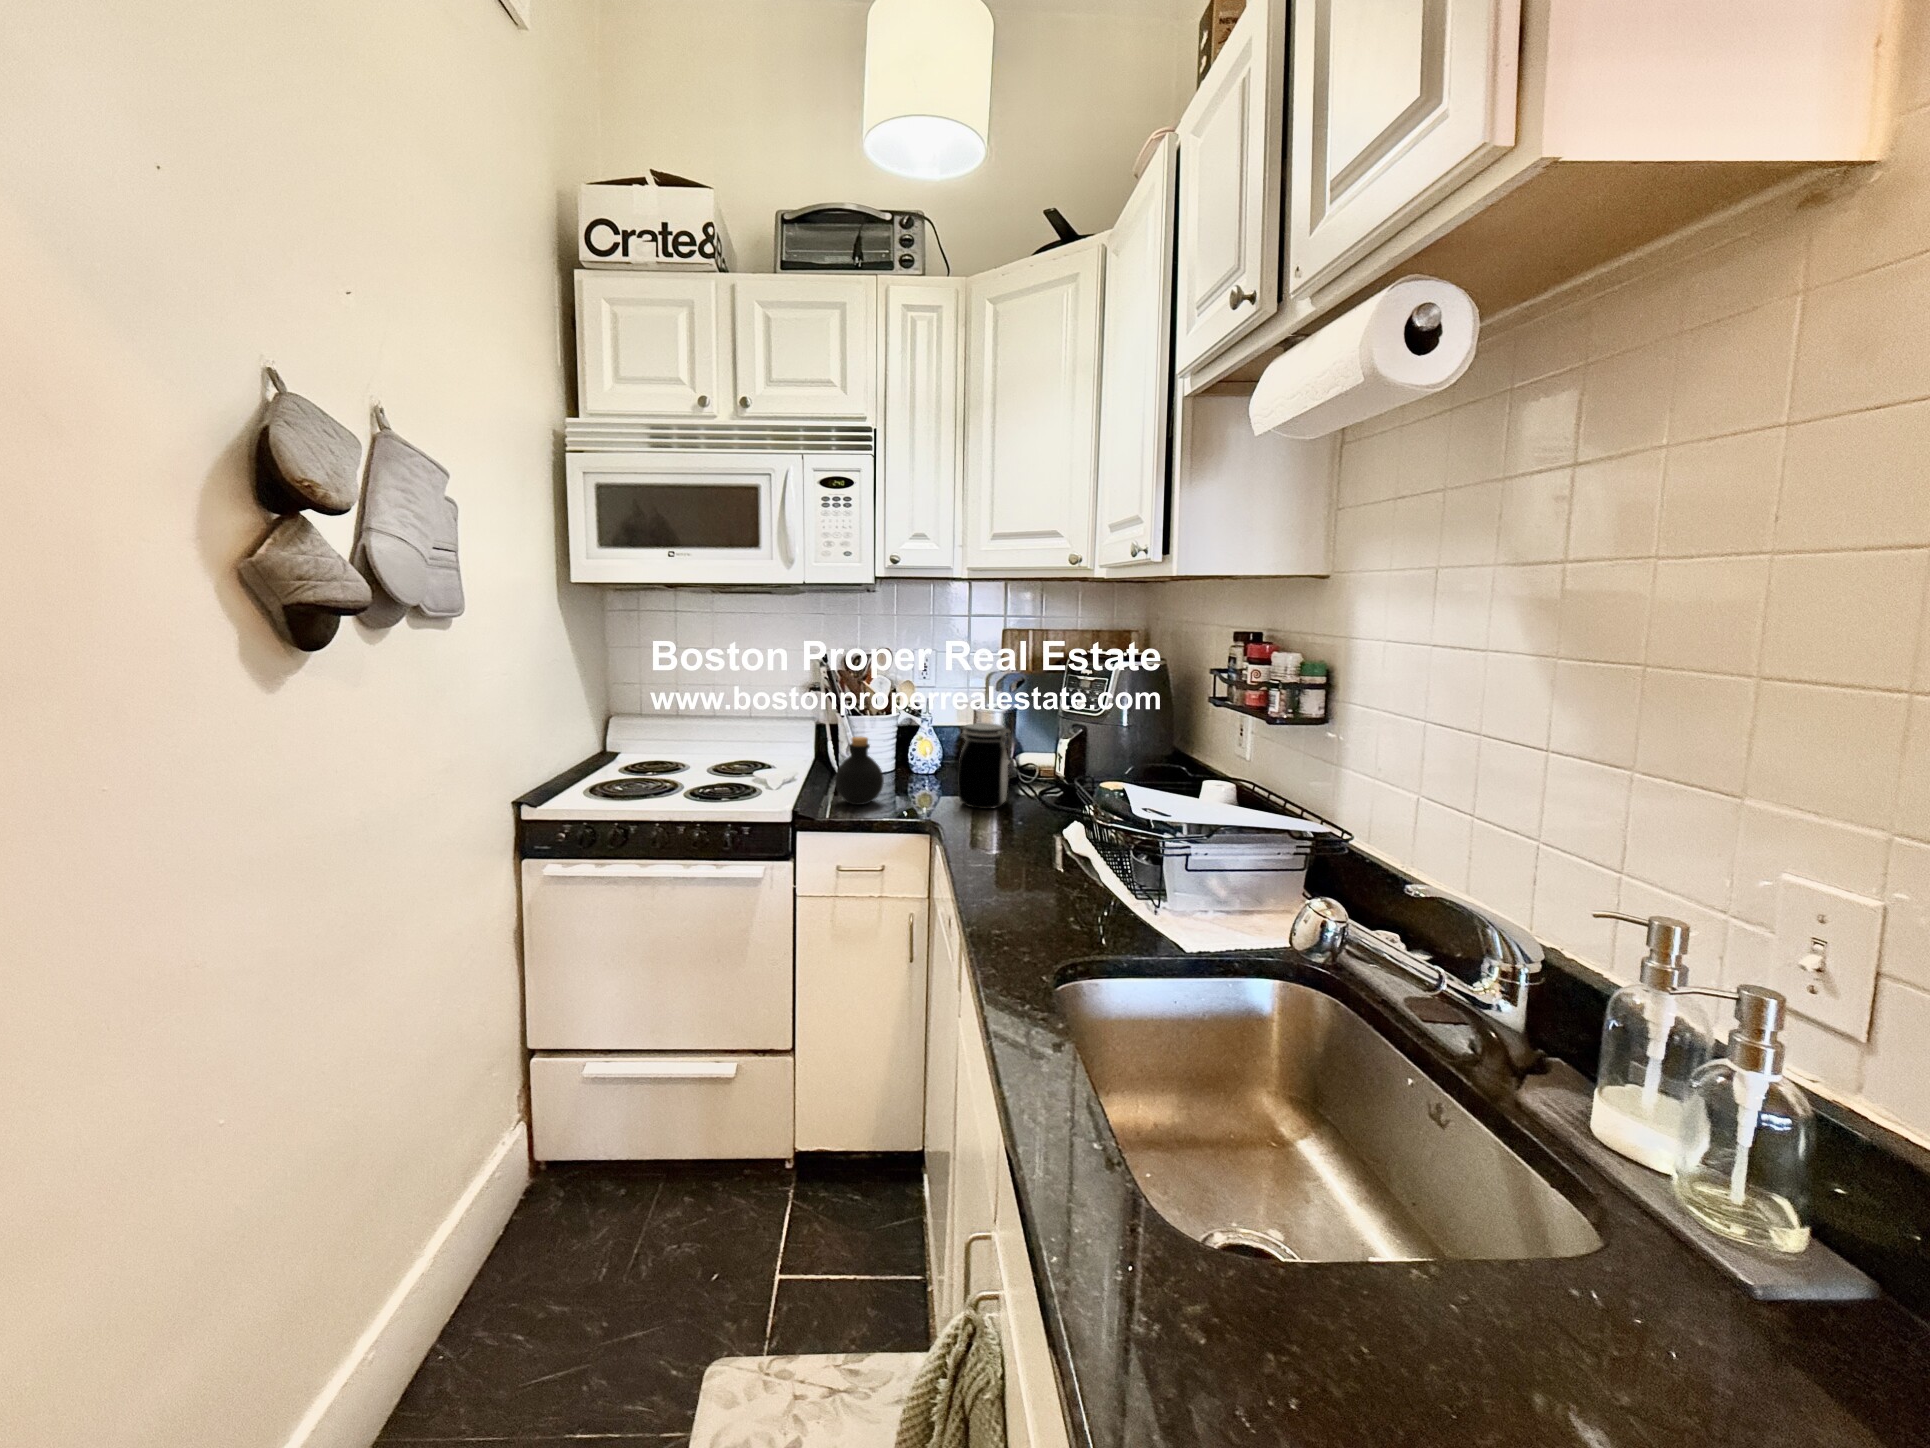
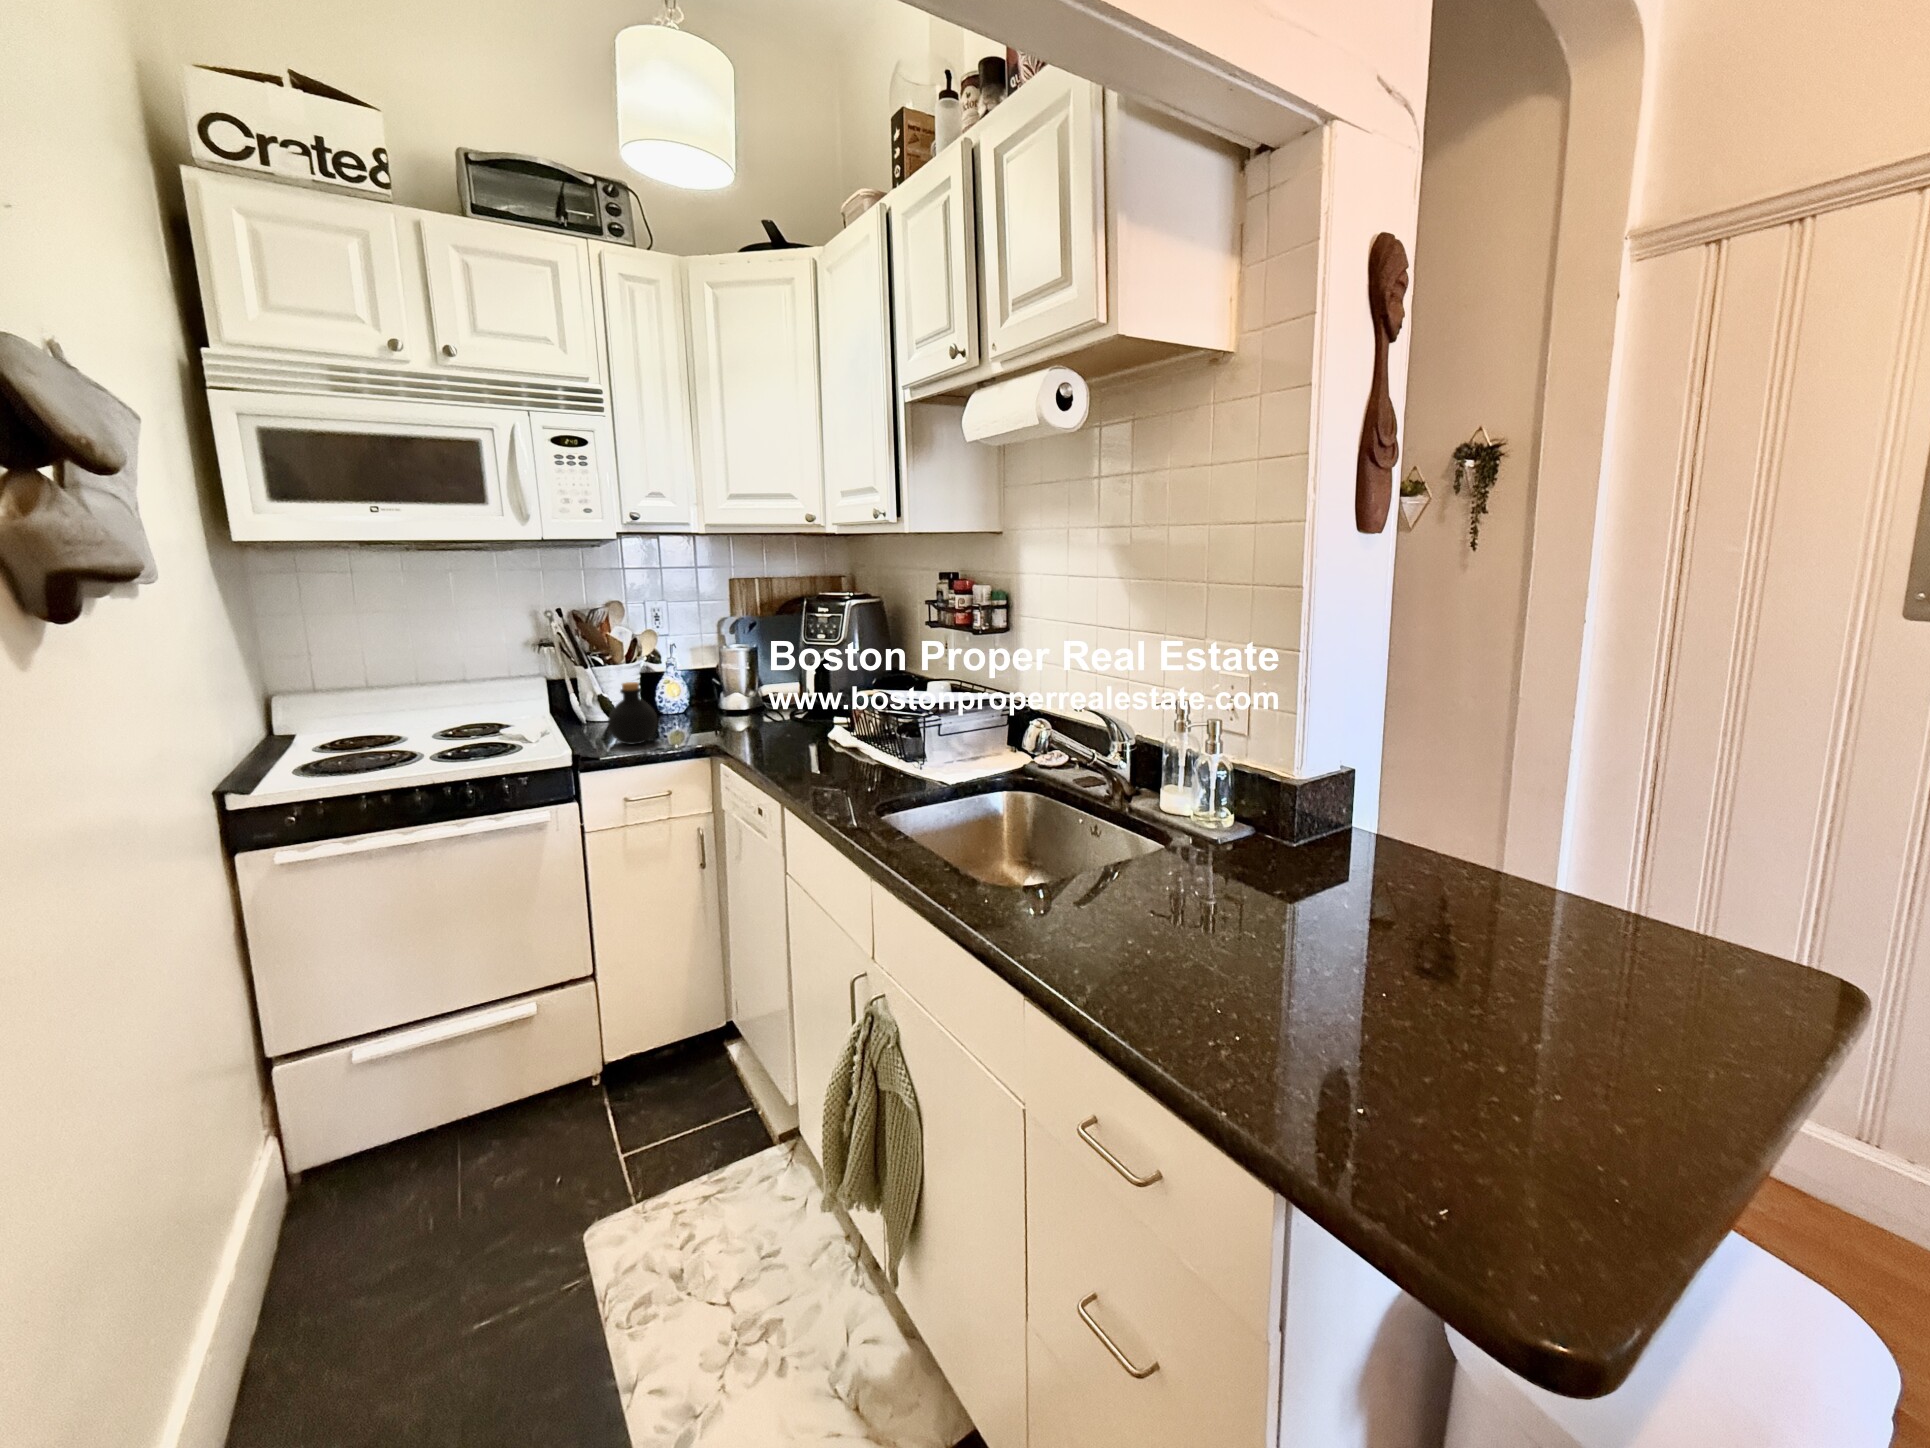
jar: present [958,723,1011,809] -> none [722,660,772,732]

